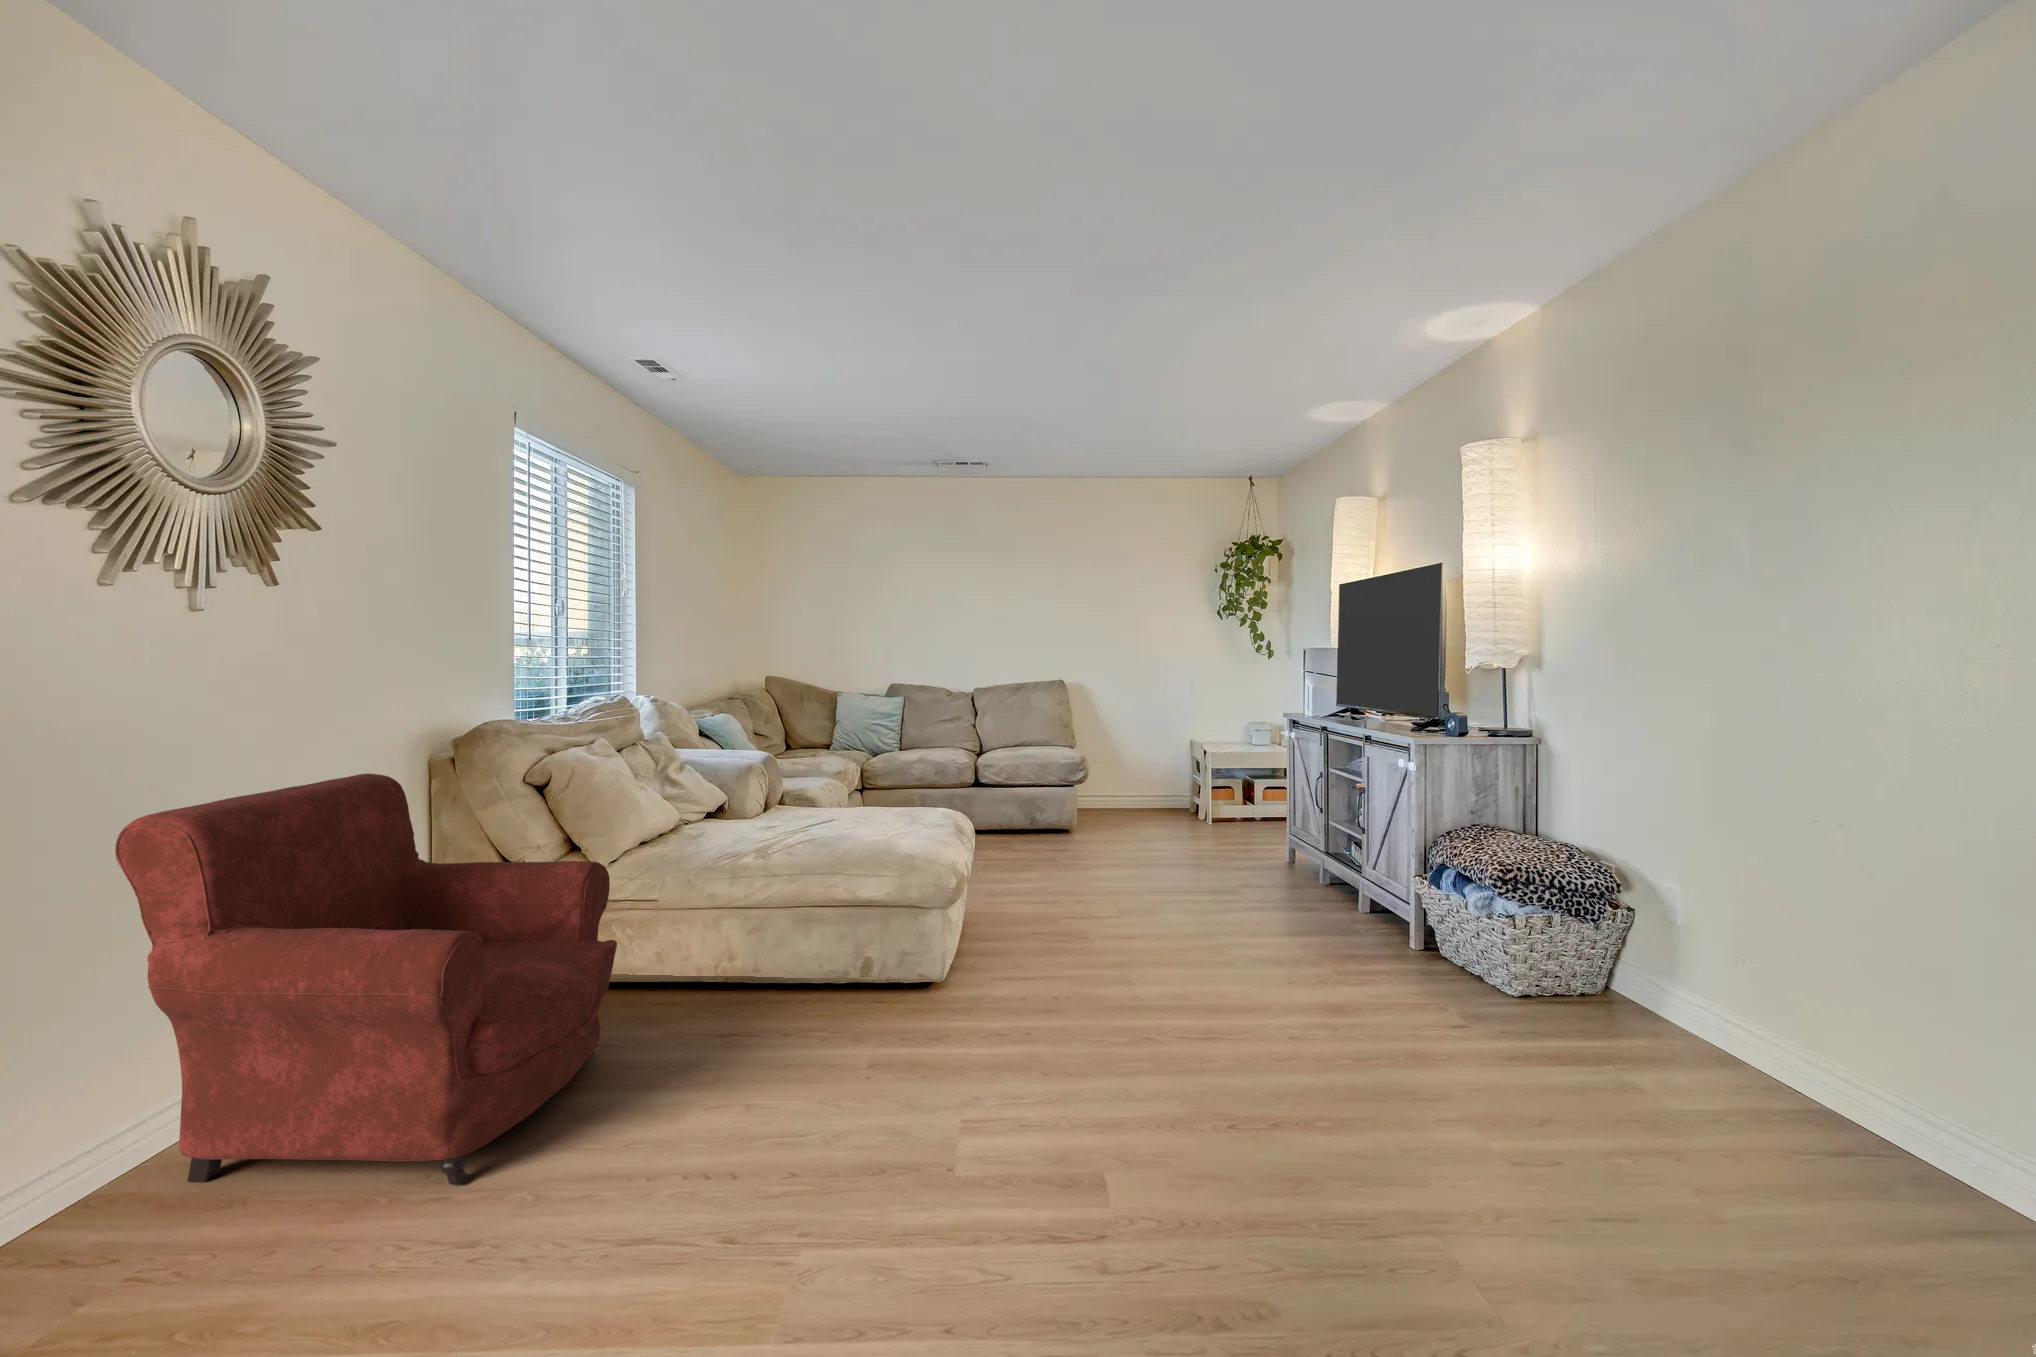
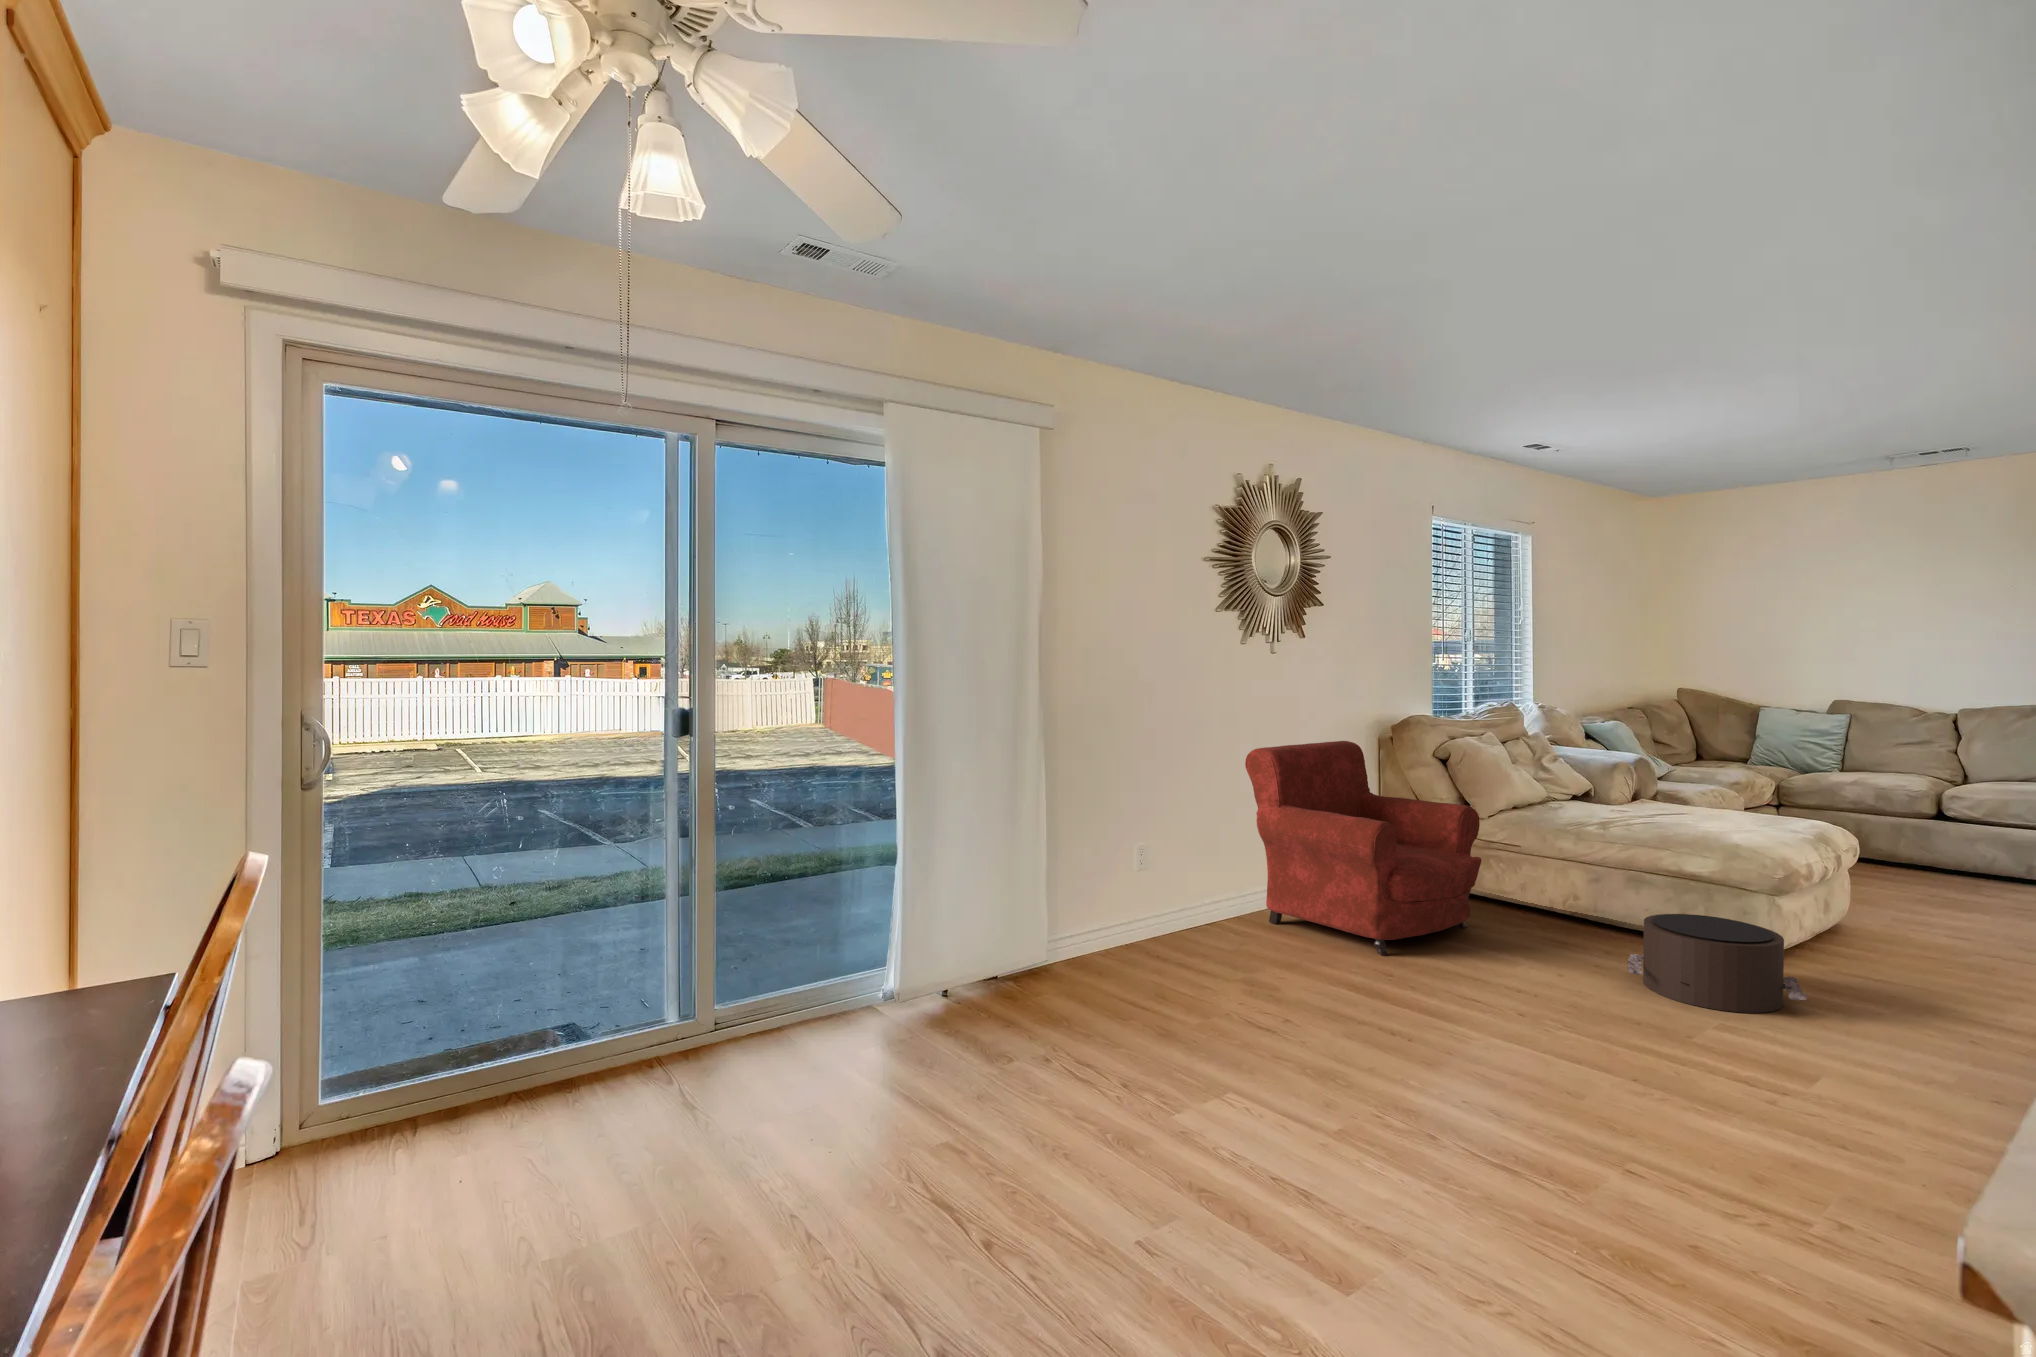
pouf: none [831,961,1030,1101] -> present [1627,914,1807,1013]

